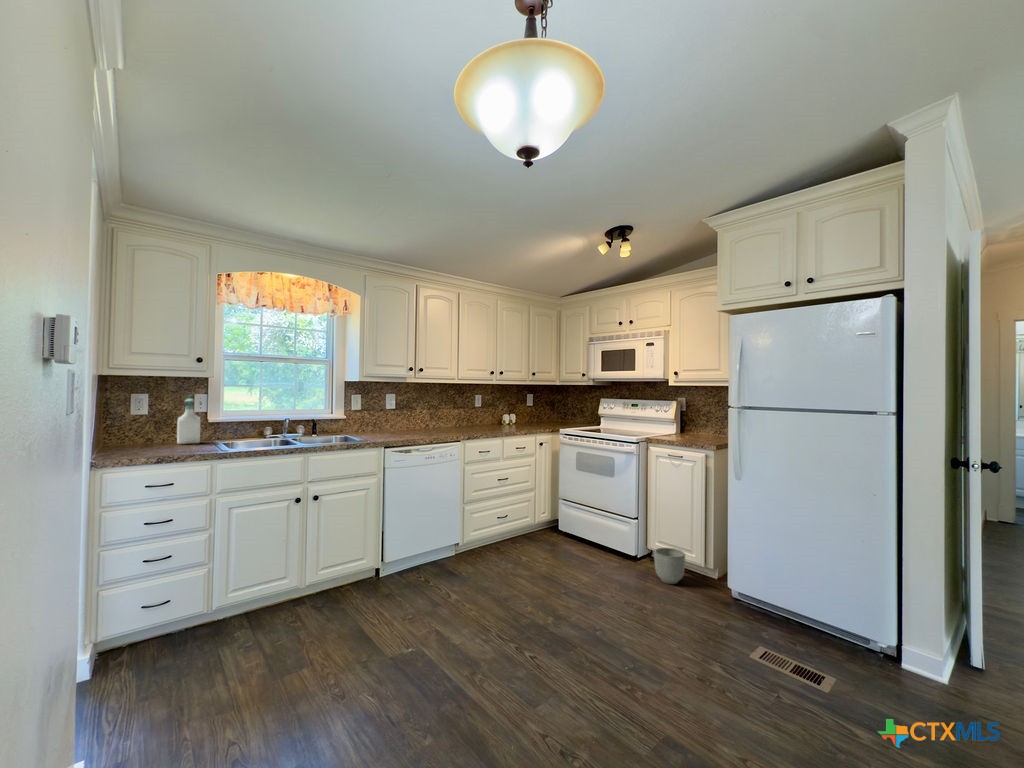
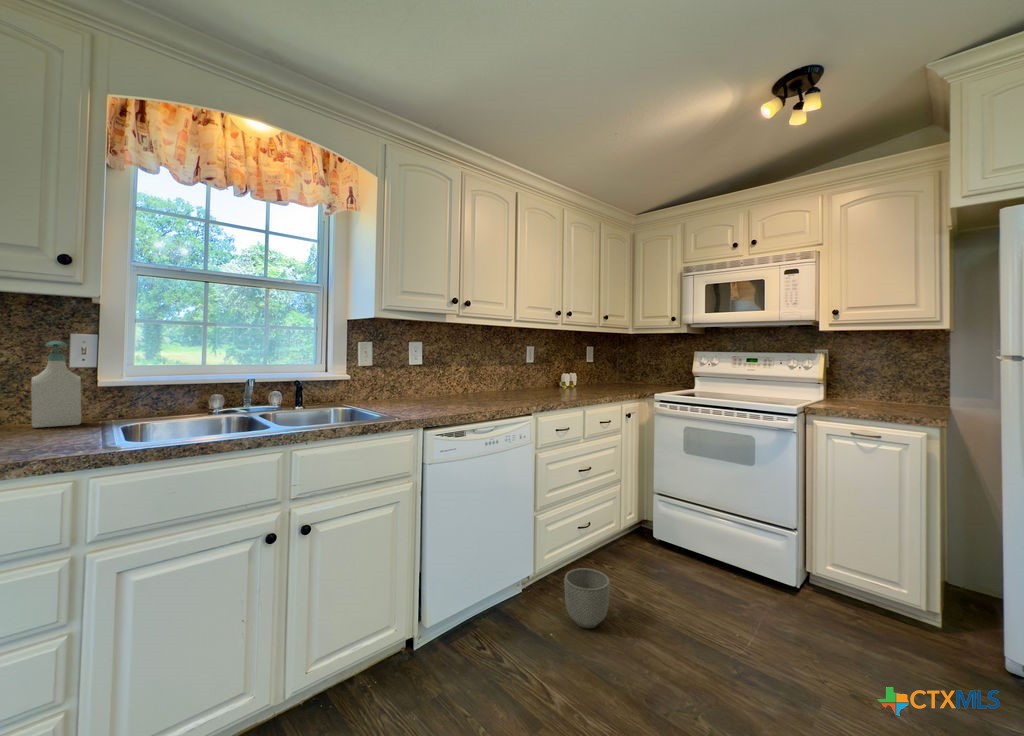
planter: present [654,548,685,584] -> present [564,568,610,628]

